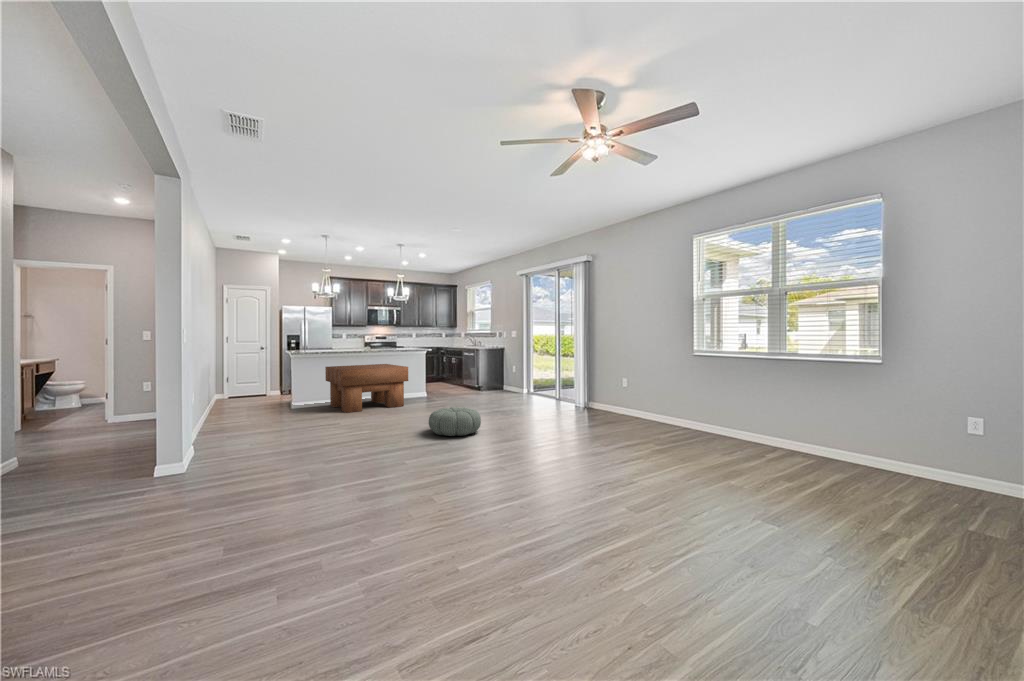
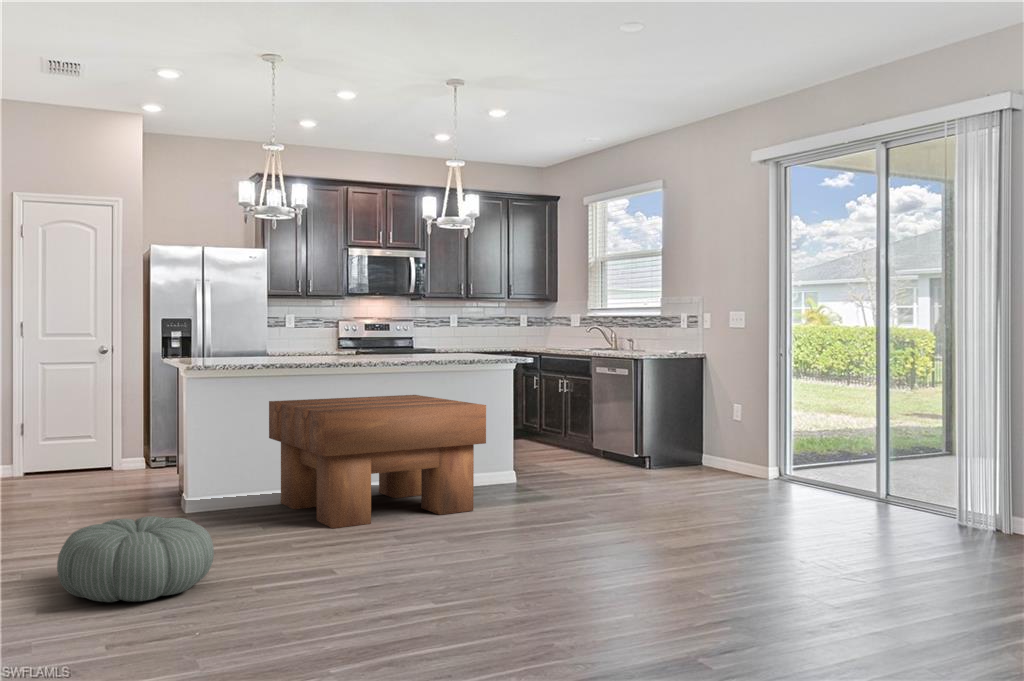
pouf: present [429,407,481,436] -> present [57,516,214,602]

